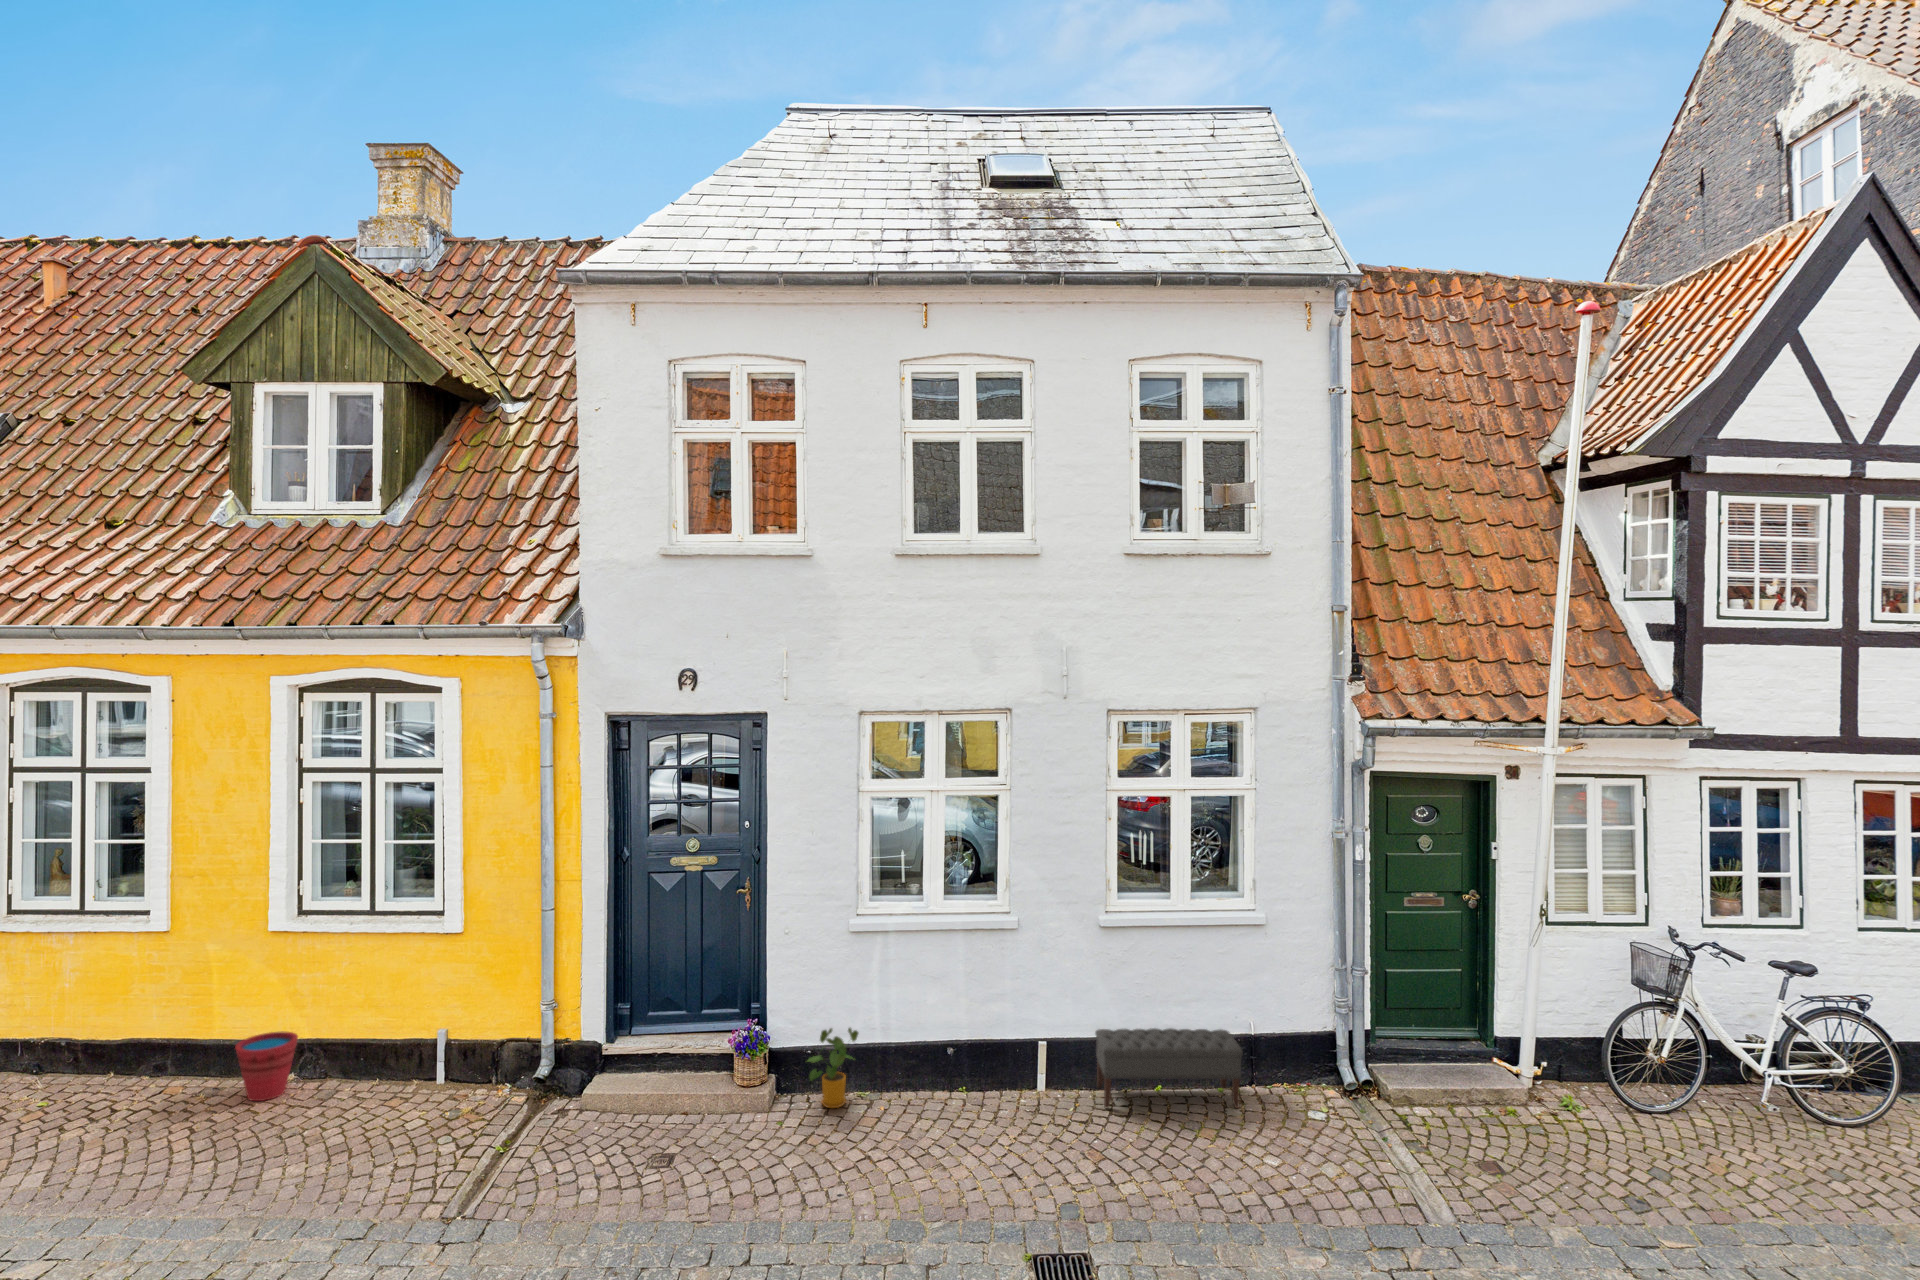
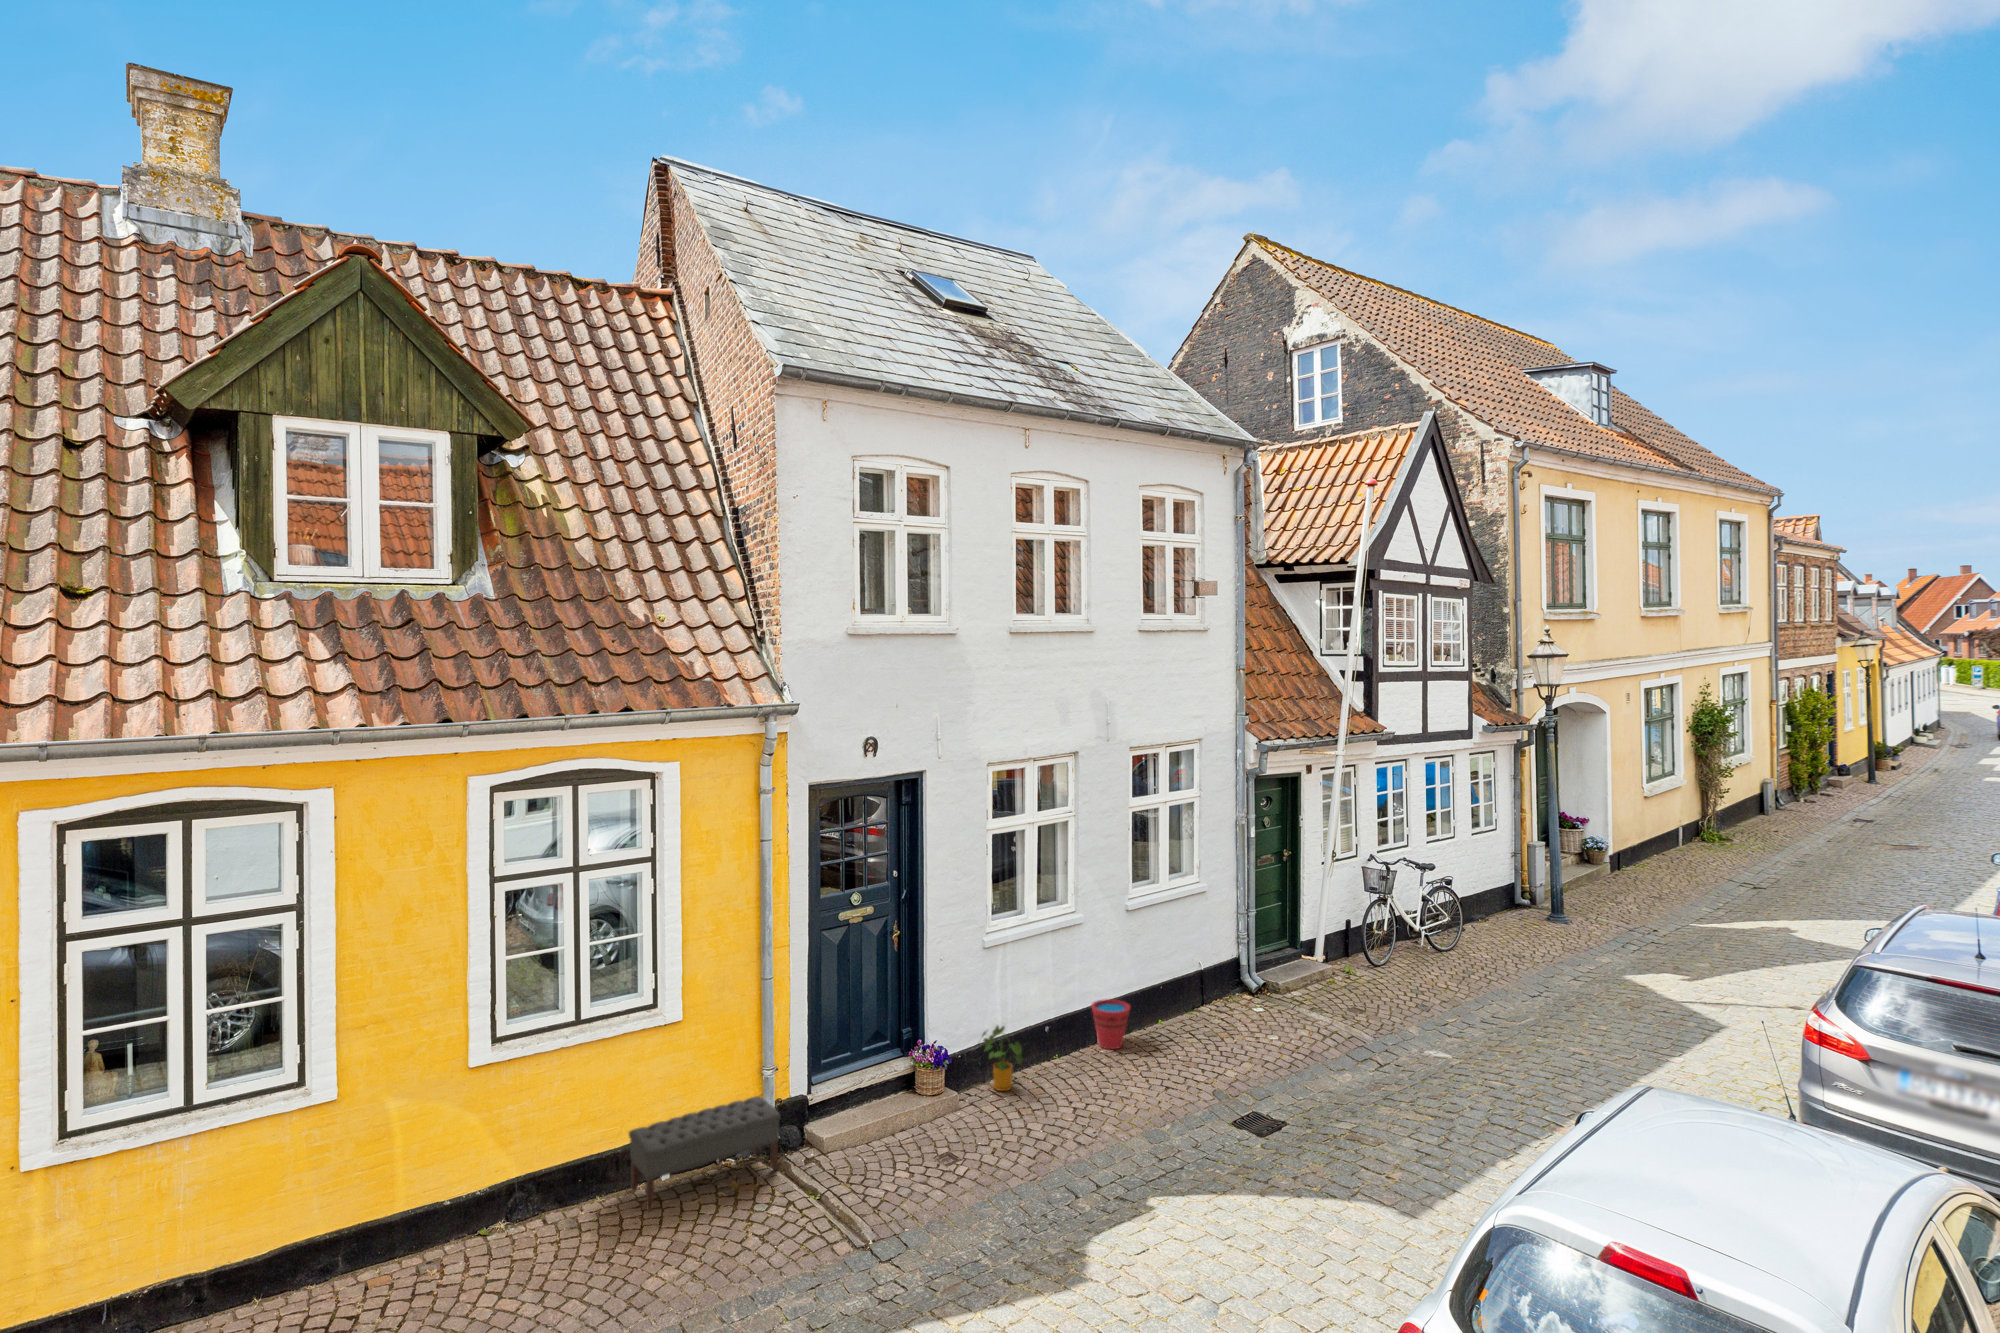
bench: present [1095,1028,1243,1108] -> present [629,1096,781,1211]
bucket: present [235,1031,298,1101] -> present [1091,999,1130,1049]

